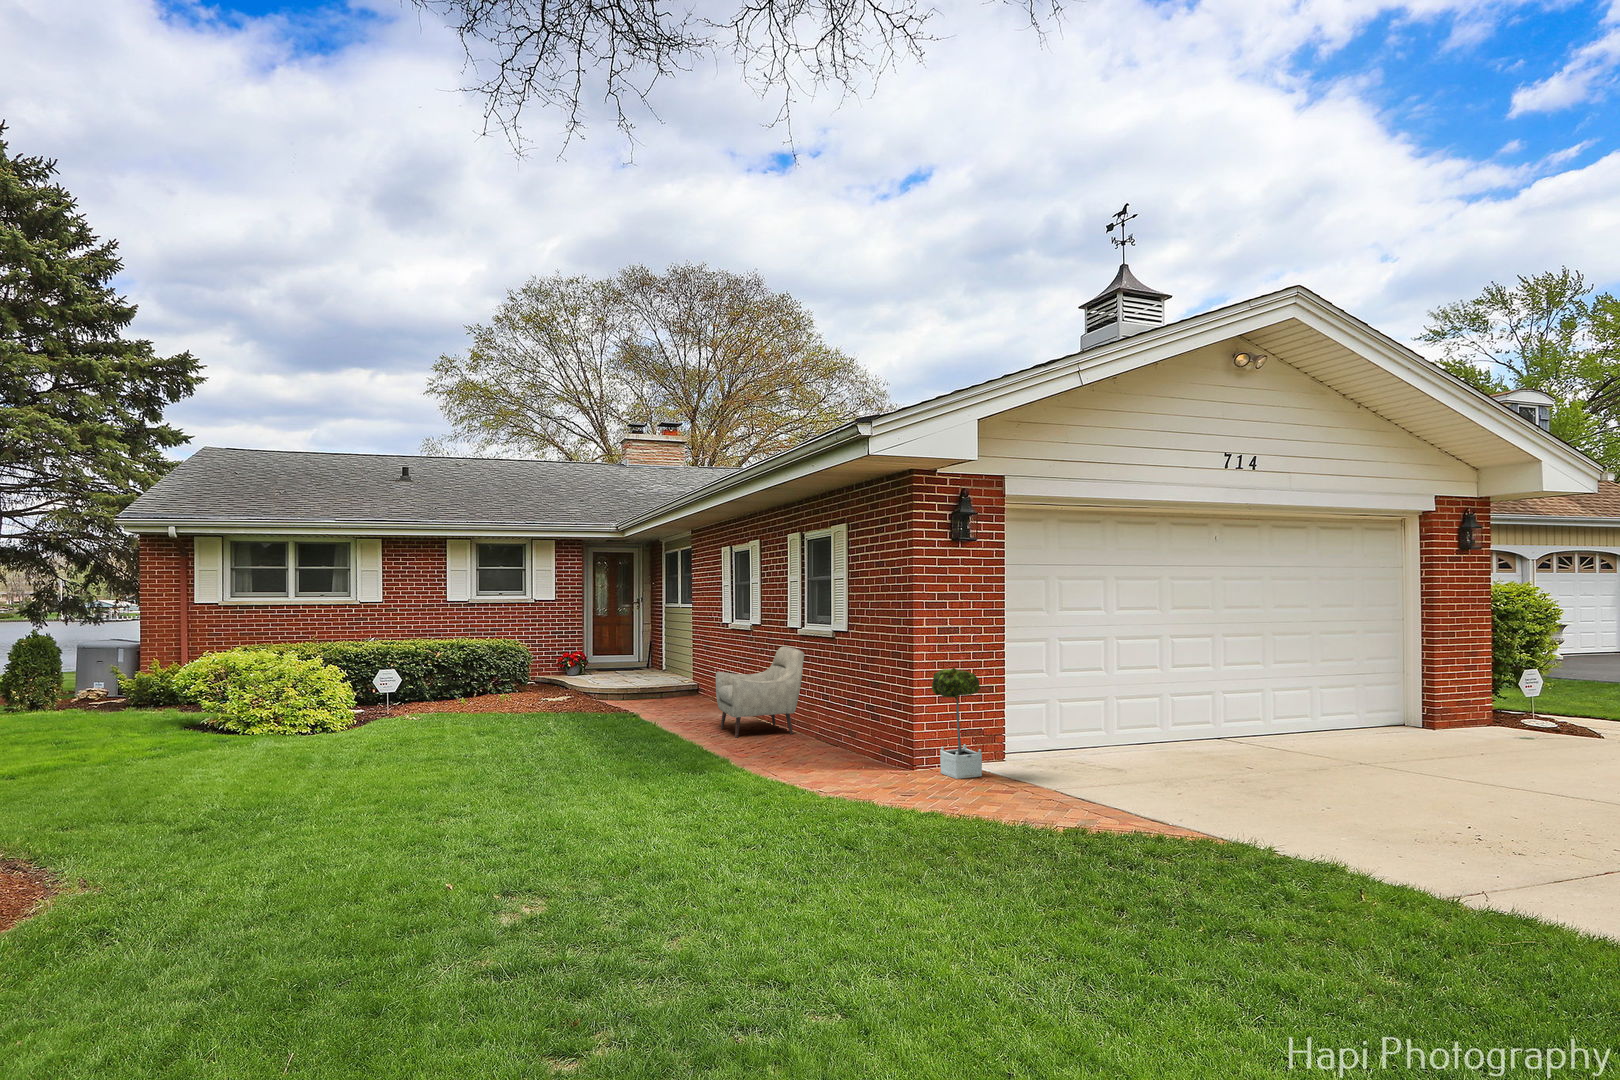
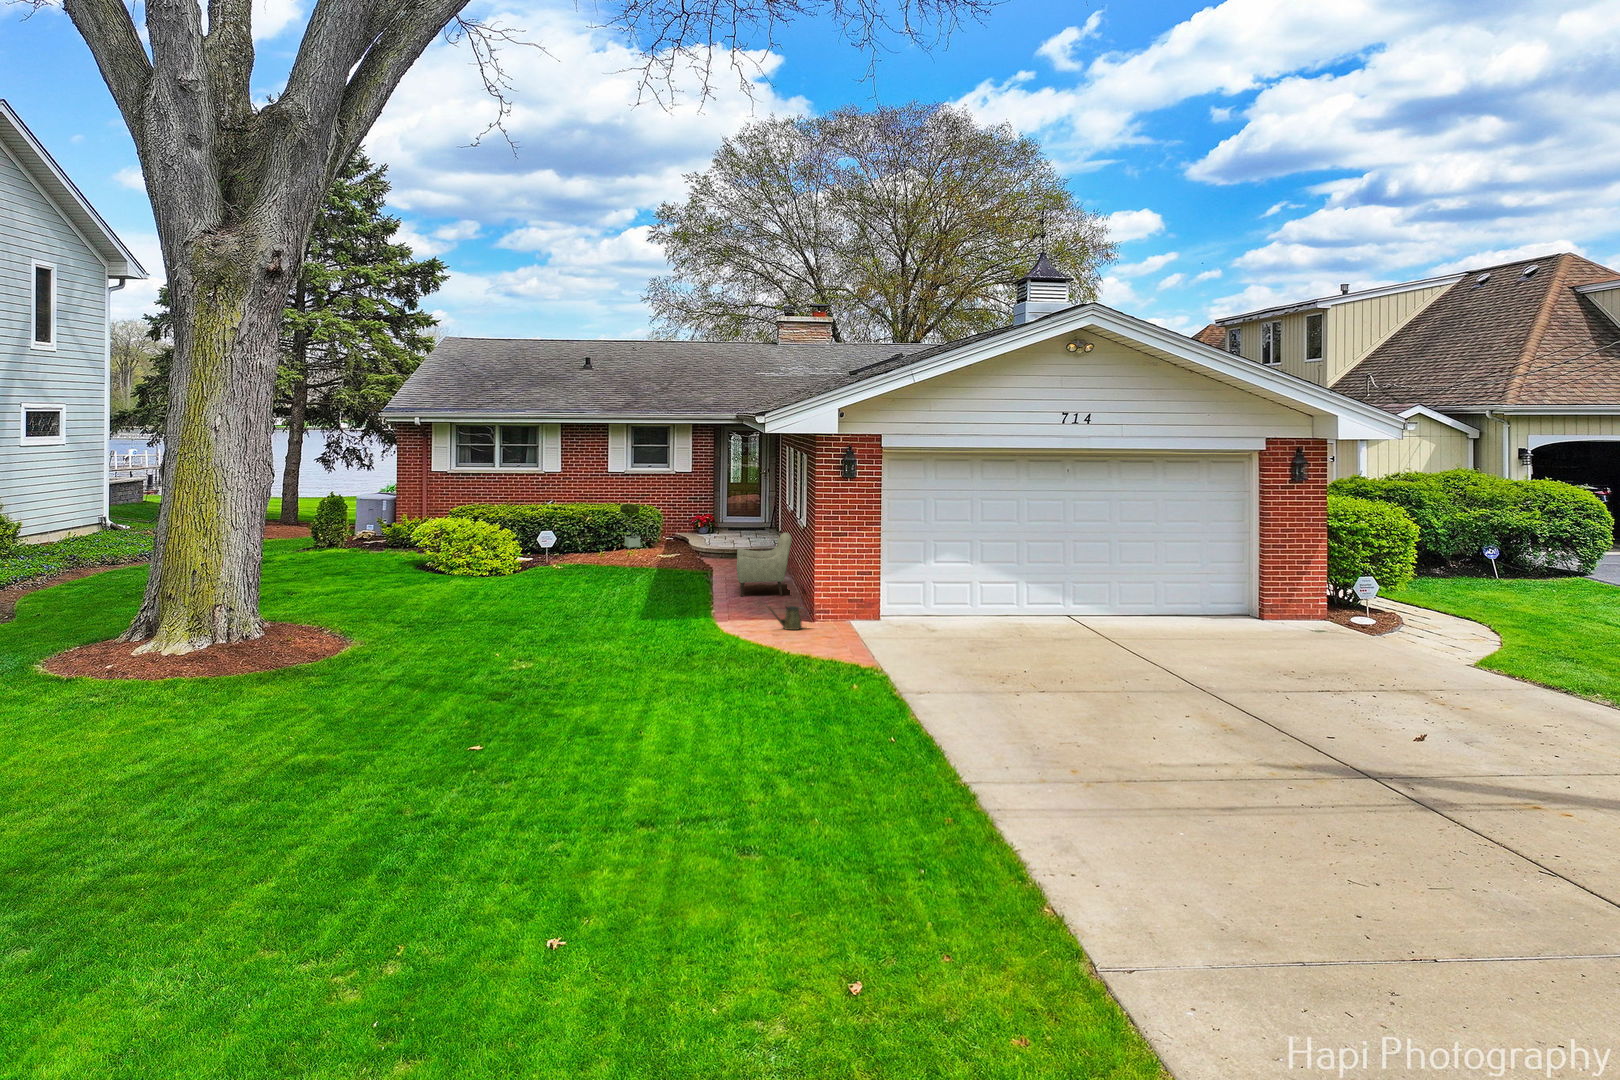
potted tree: present [932,667,982,779] -> present [620,503,640,547]
watering can: none [840,737,898,774] -> present [766,606,802,630]

